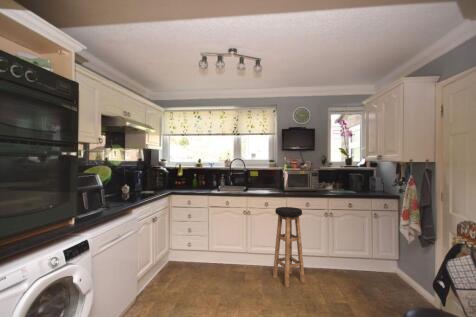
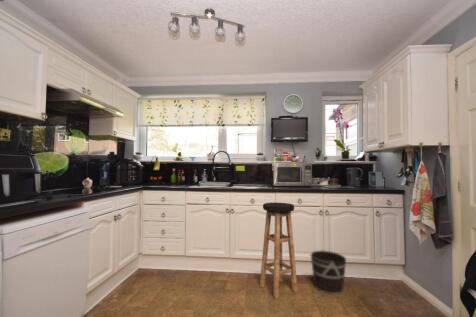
bucket: none [315,246,347,285] -> present [310,250,346,295]

